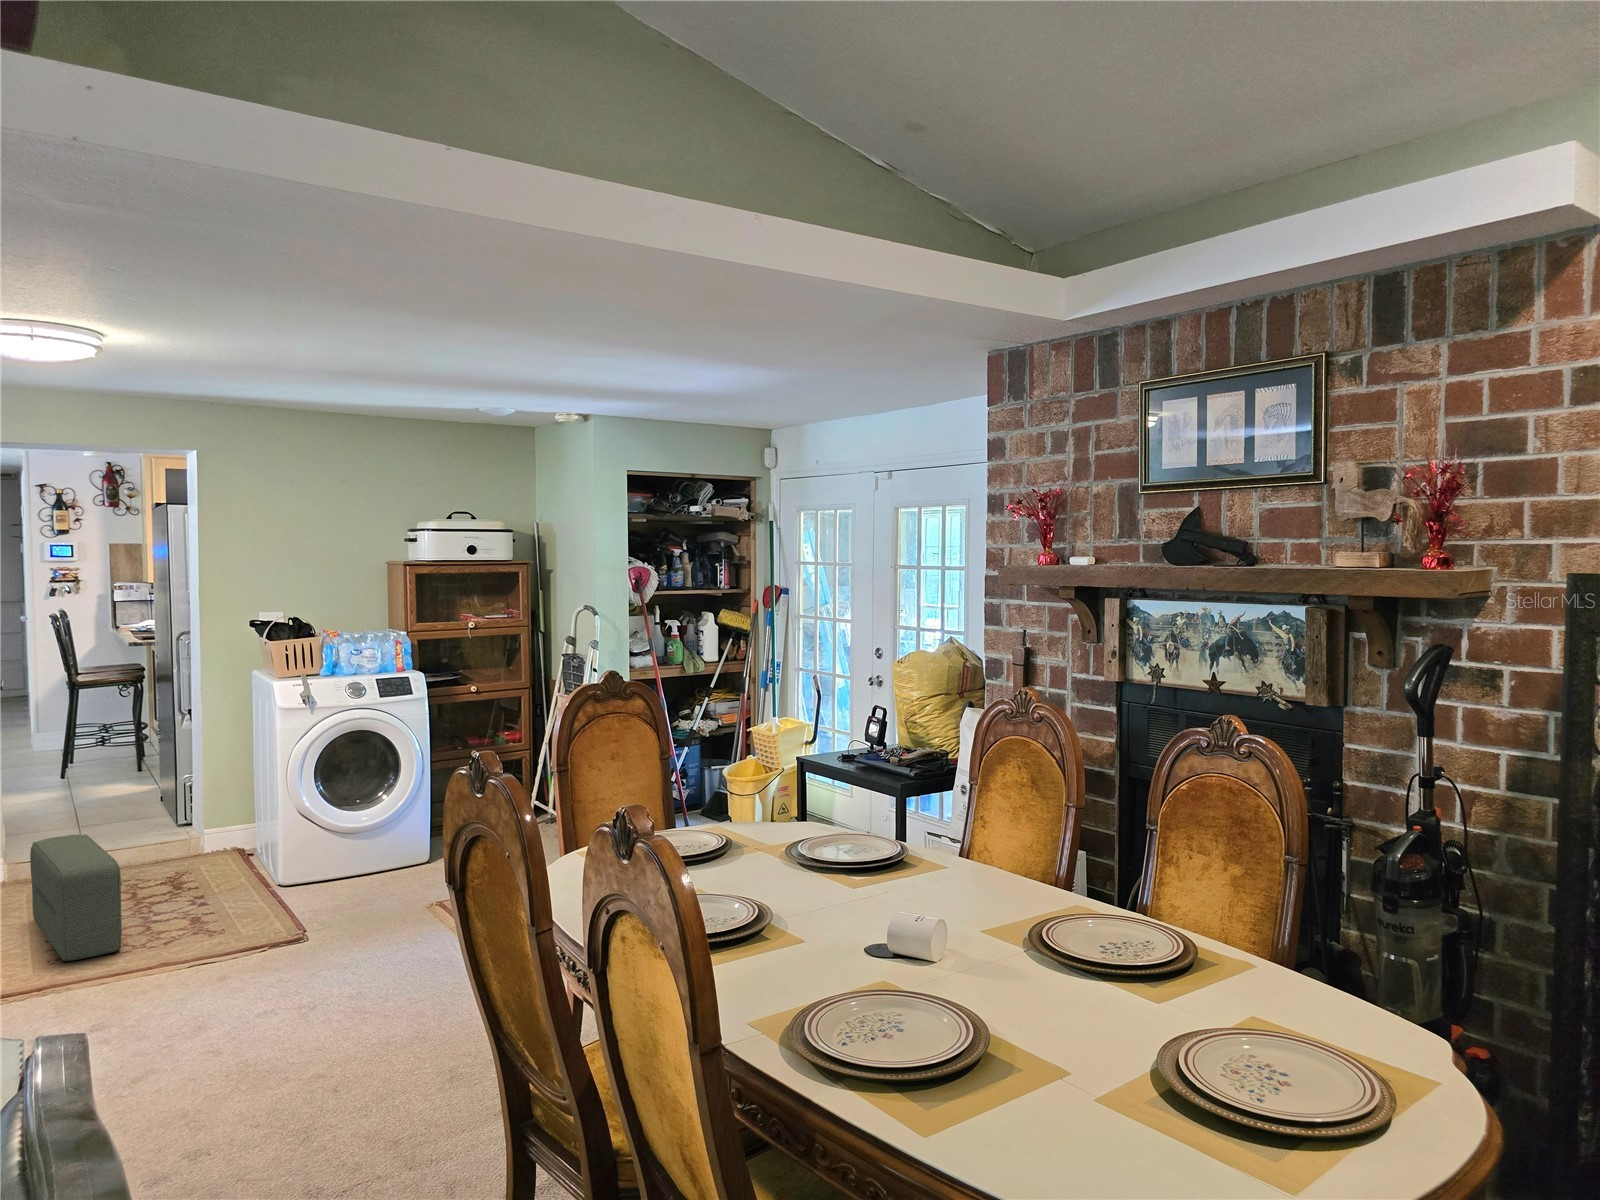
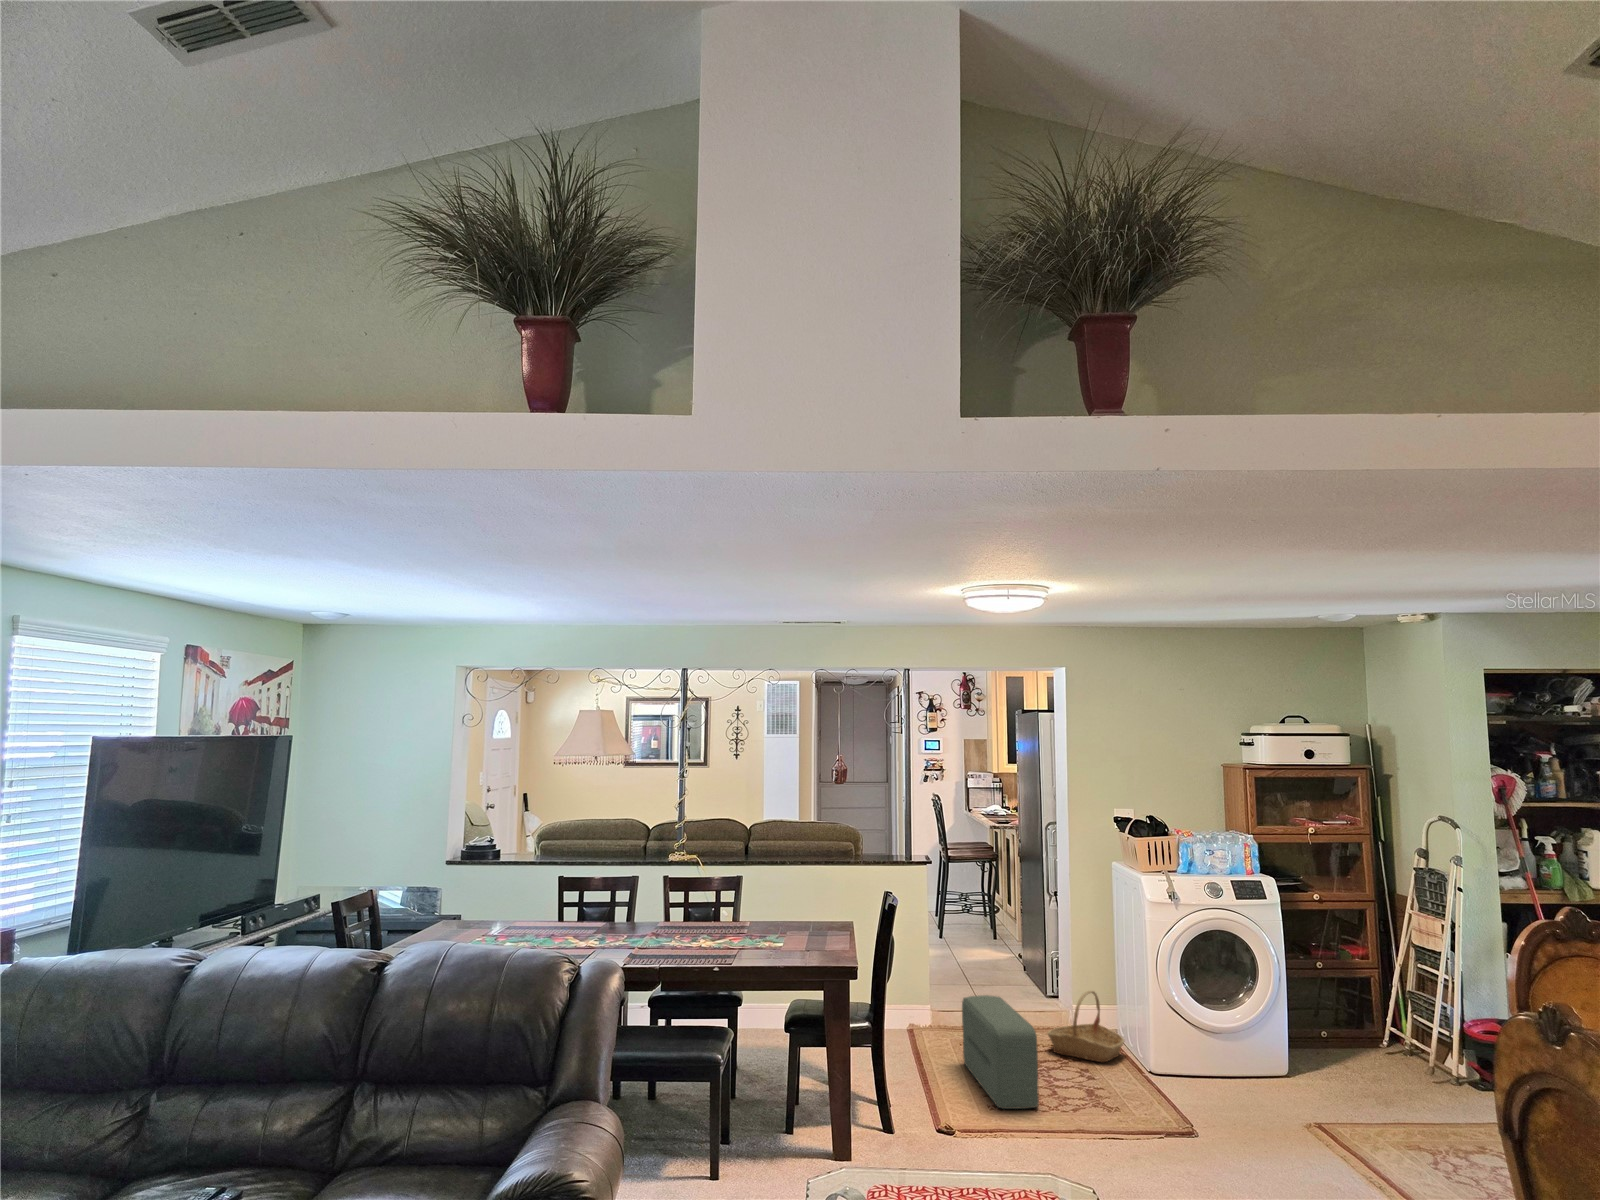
basket: none [158,812,255,888] -> present [1048,991,1124,1062]

